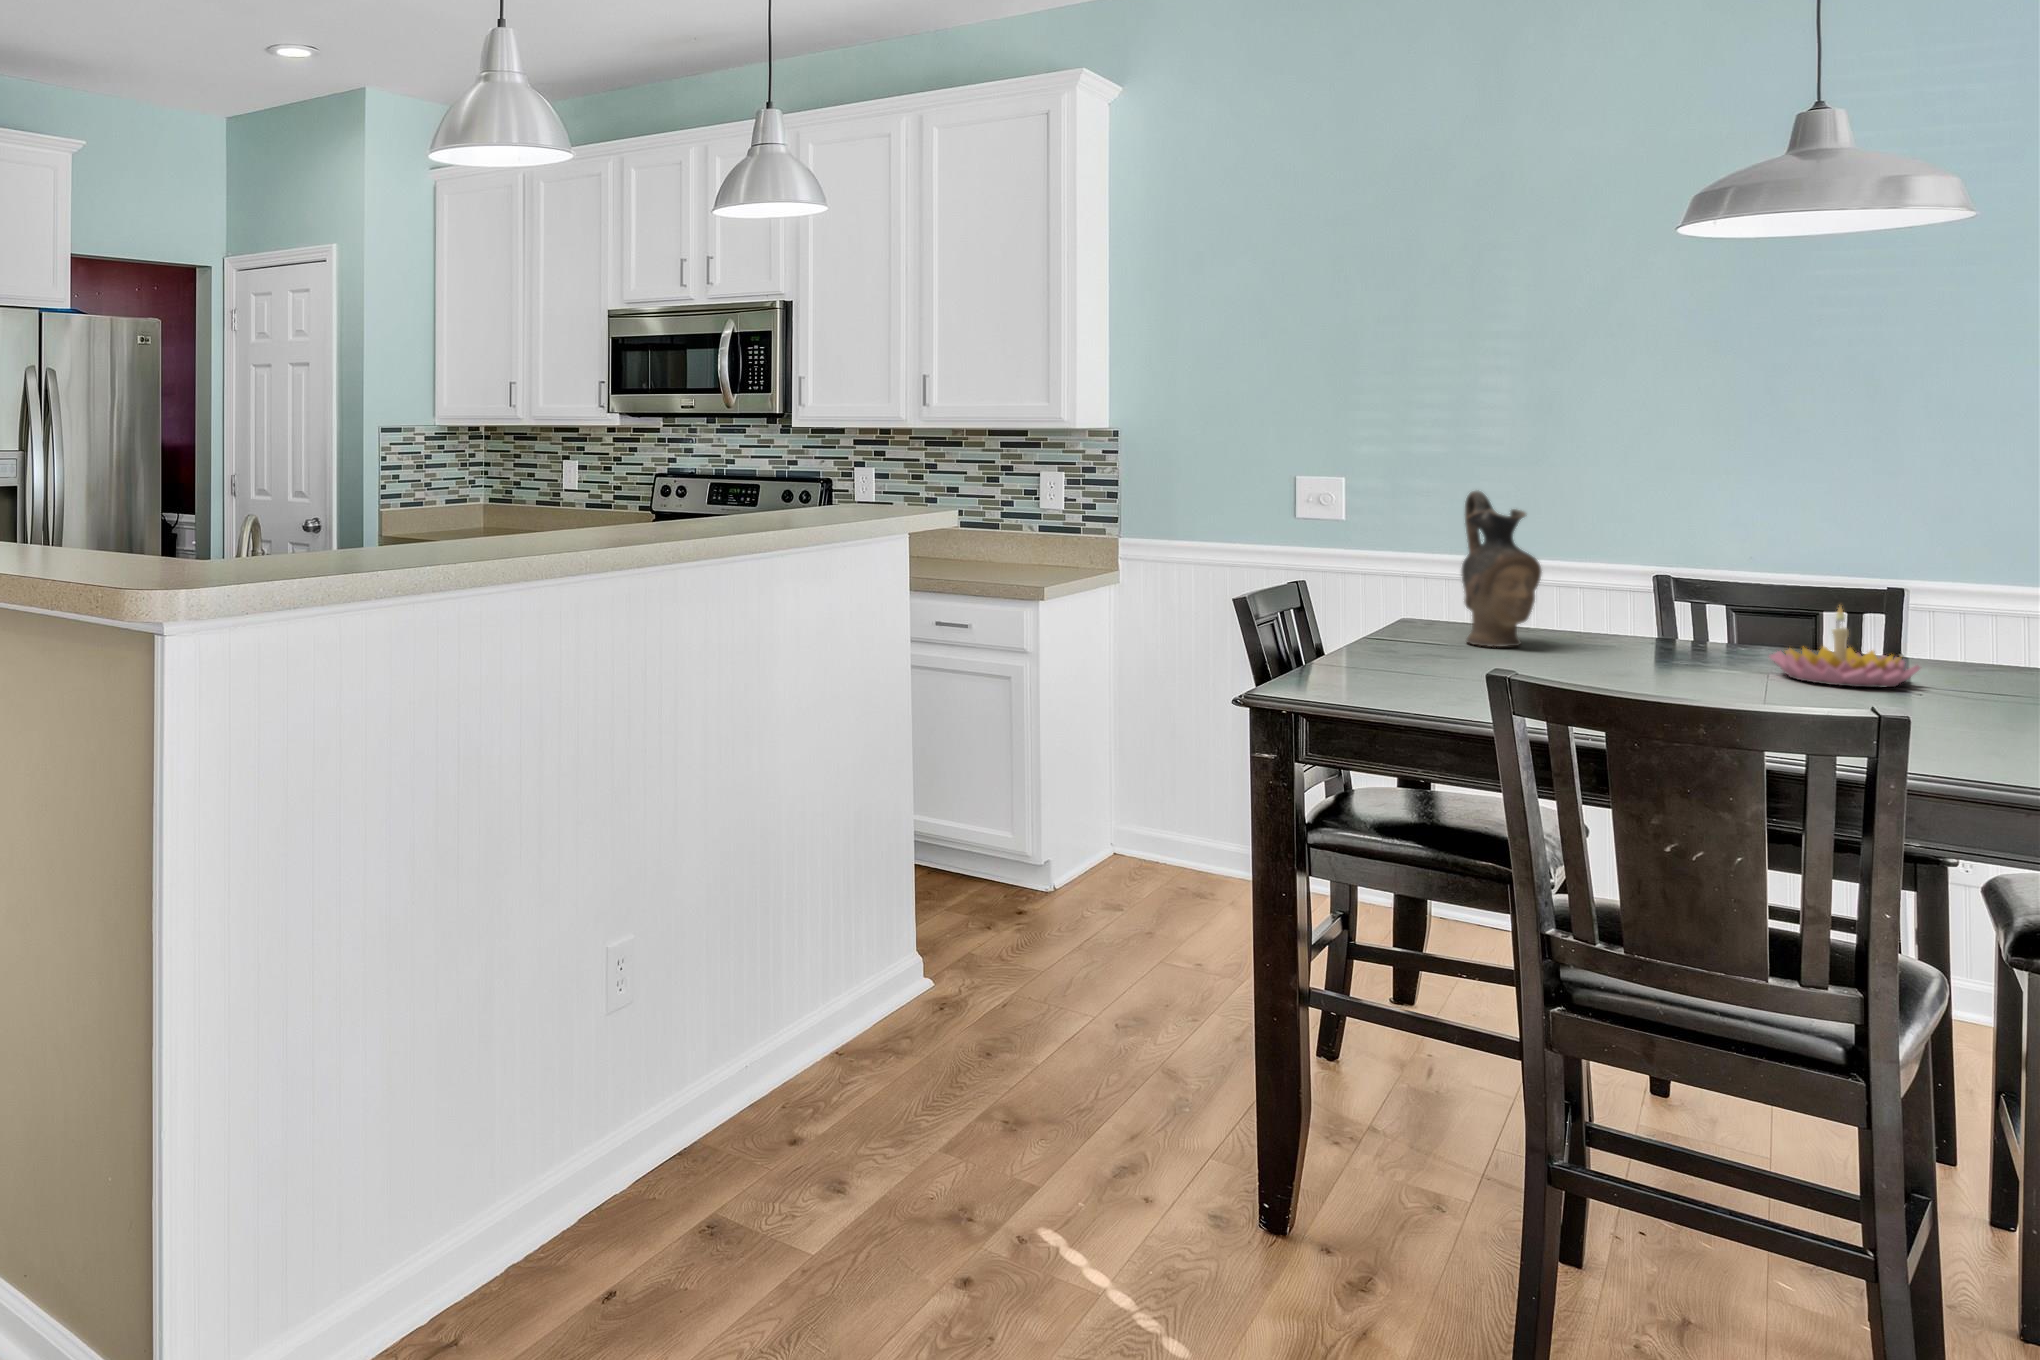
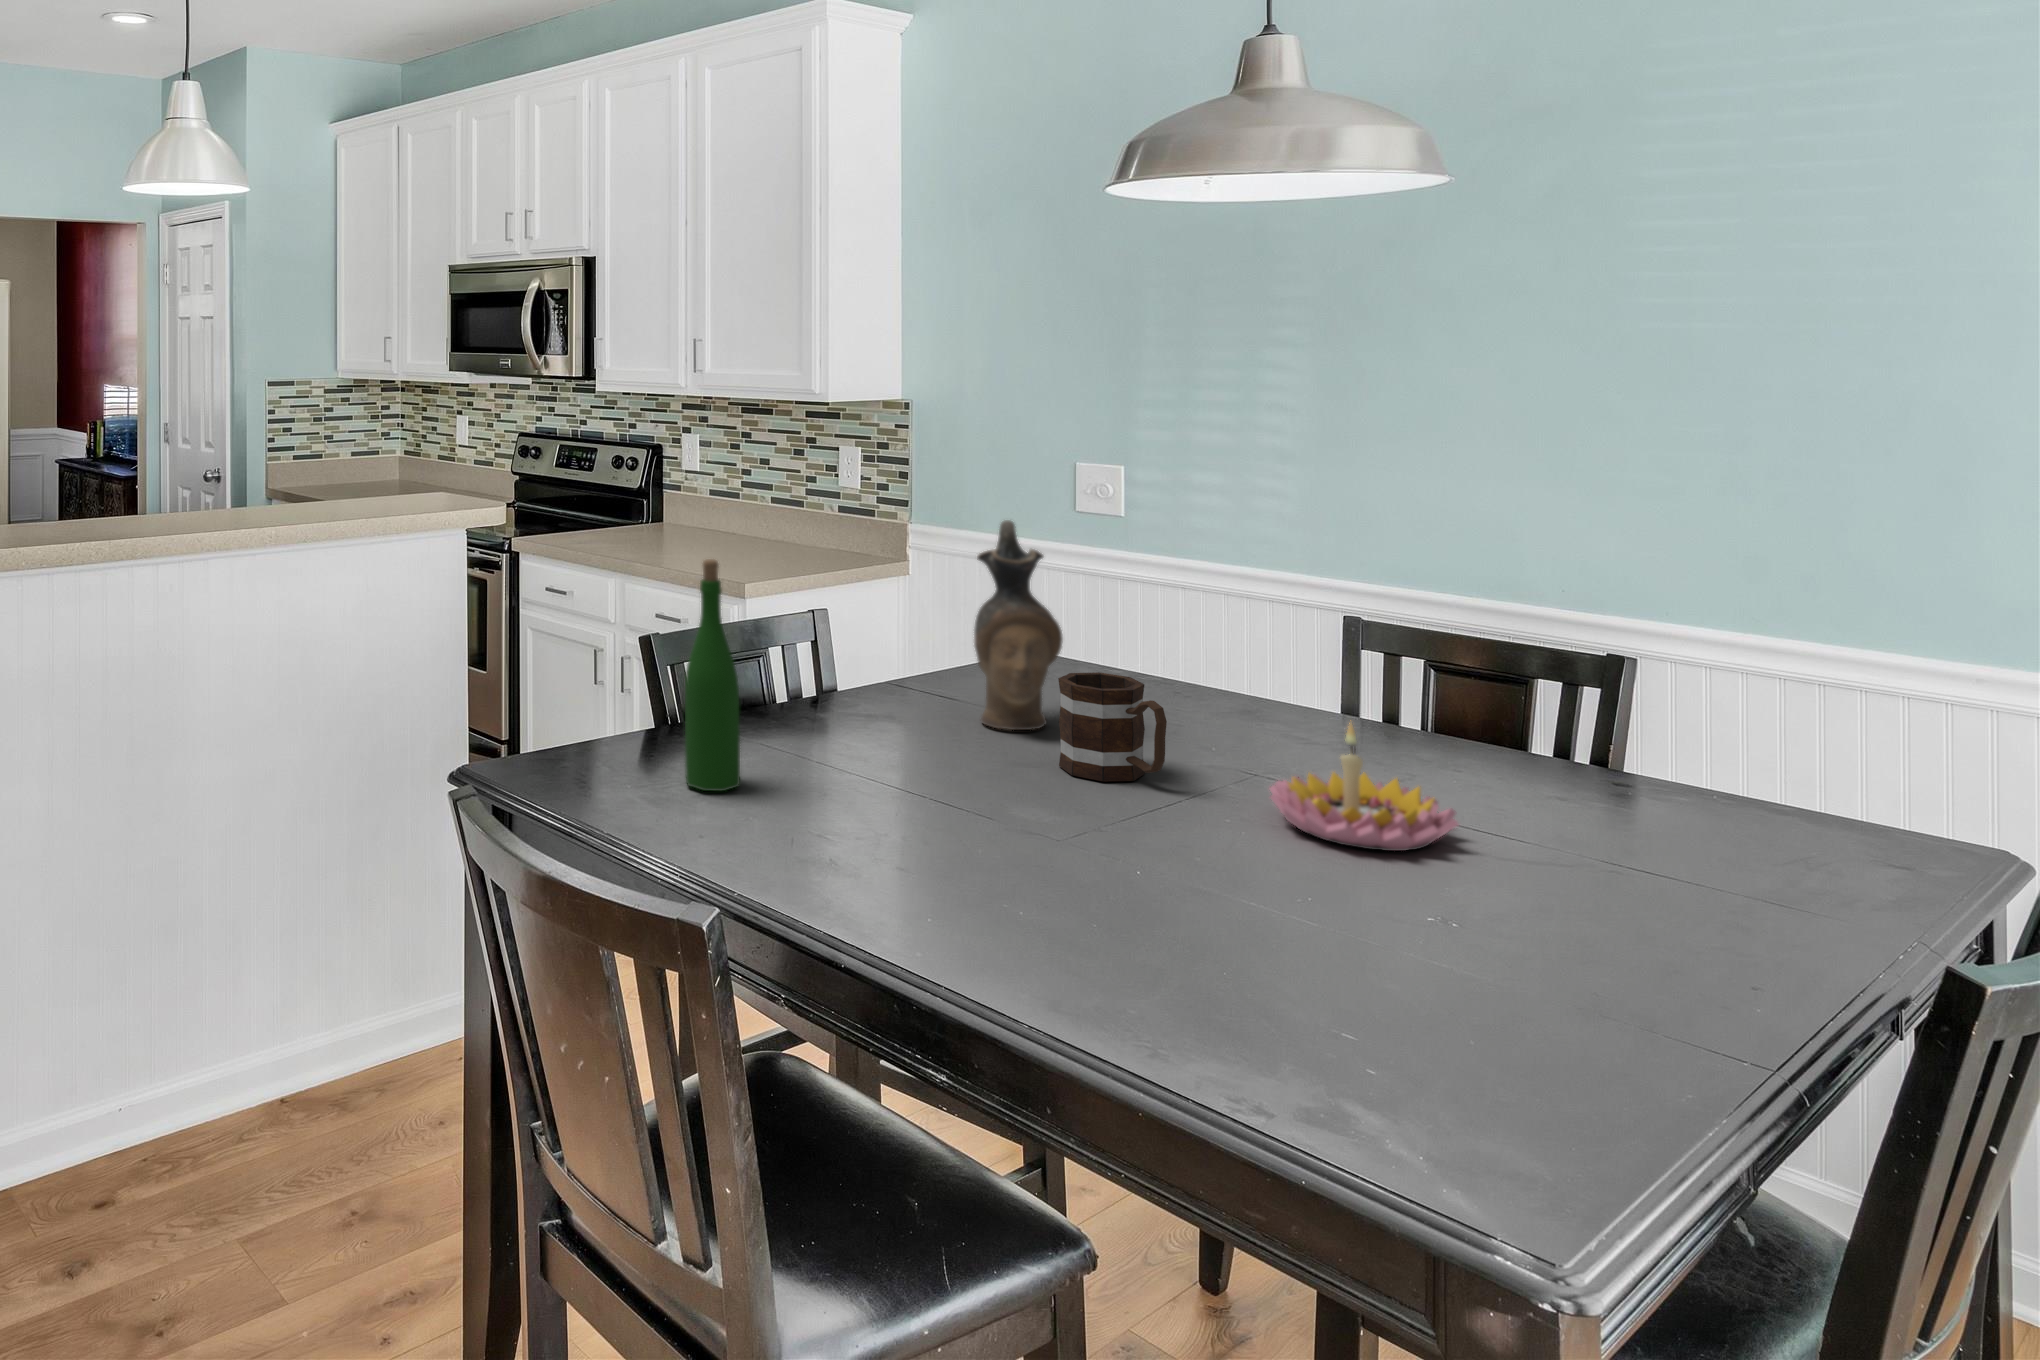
wine bottle: none [1357,507,1406,683] -> present [685,559,740,791]
mug: none [1580,594,1683,667] -> present [1058,672,1167,781]

